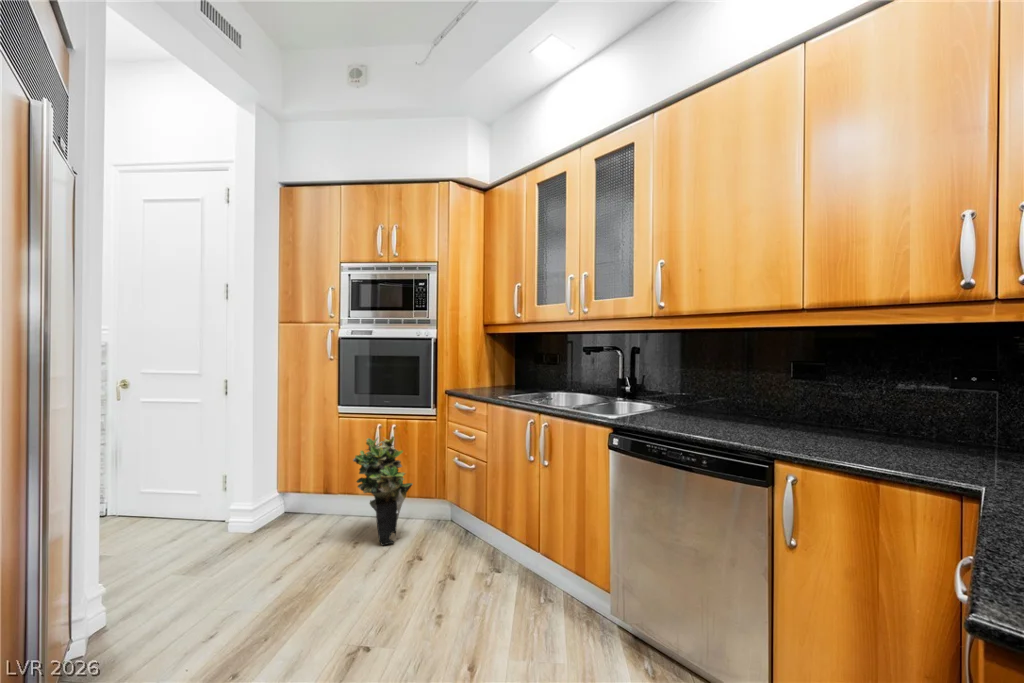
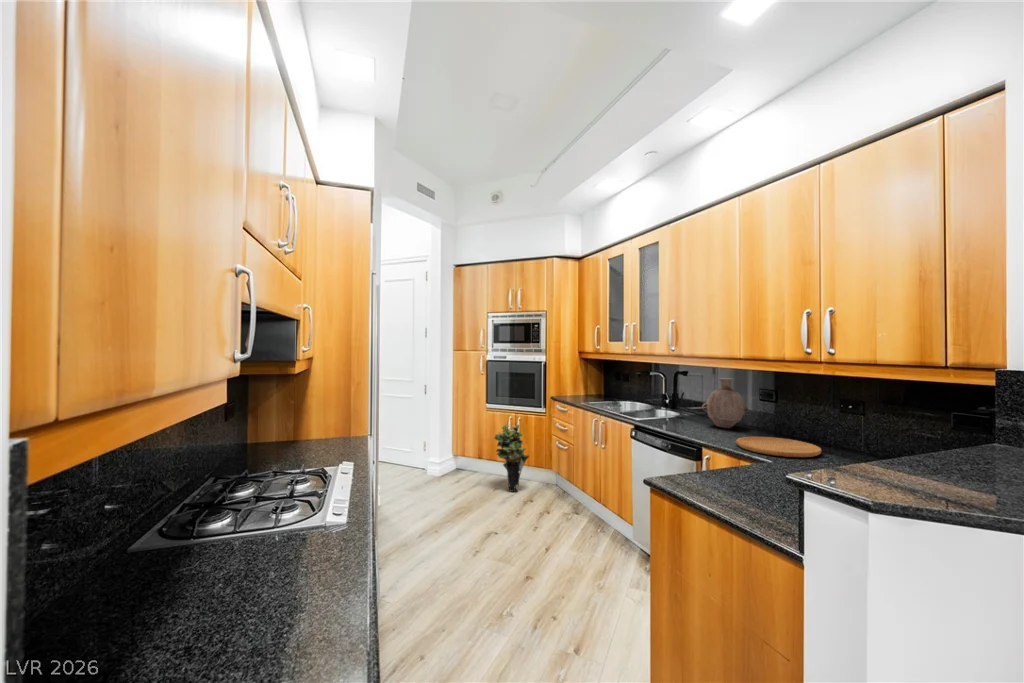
vase: none [718,347,783,424] -> present [702,378,748,428]
cutting board: none [823,435,984,469] -> present [736,437,821,457]

